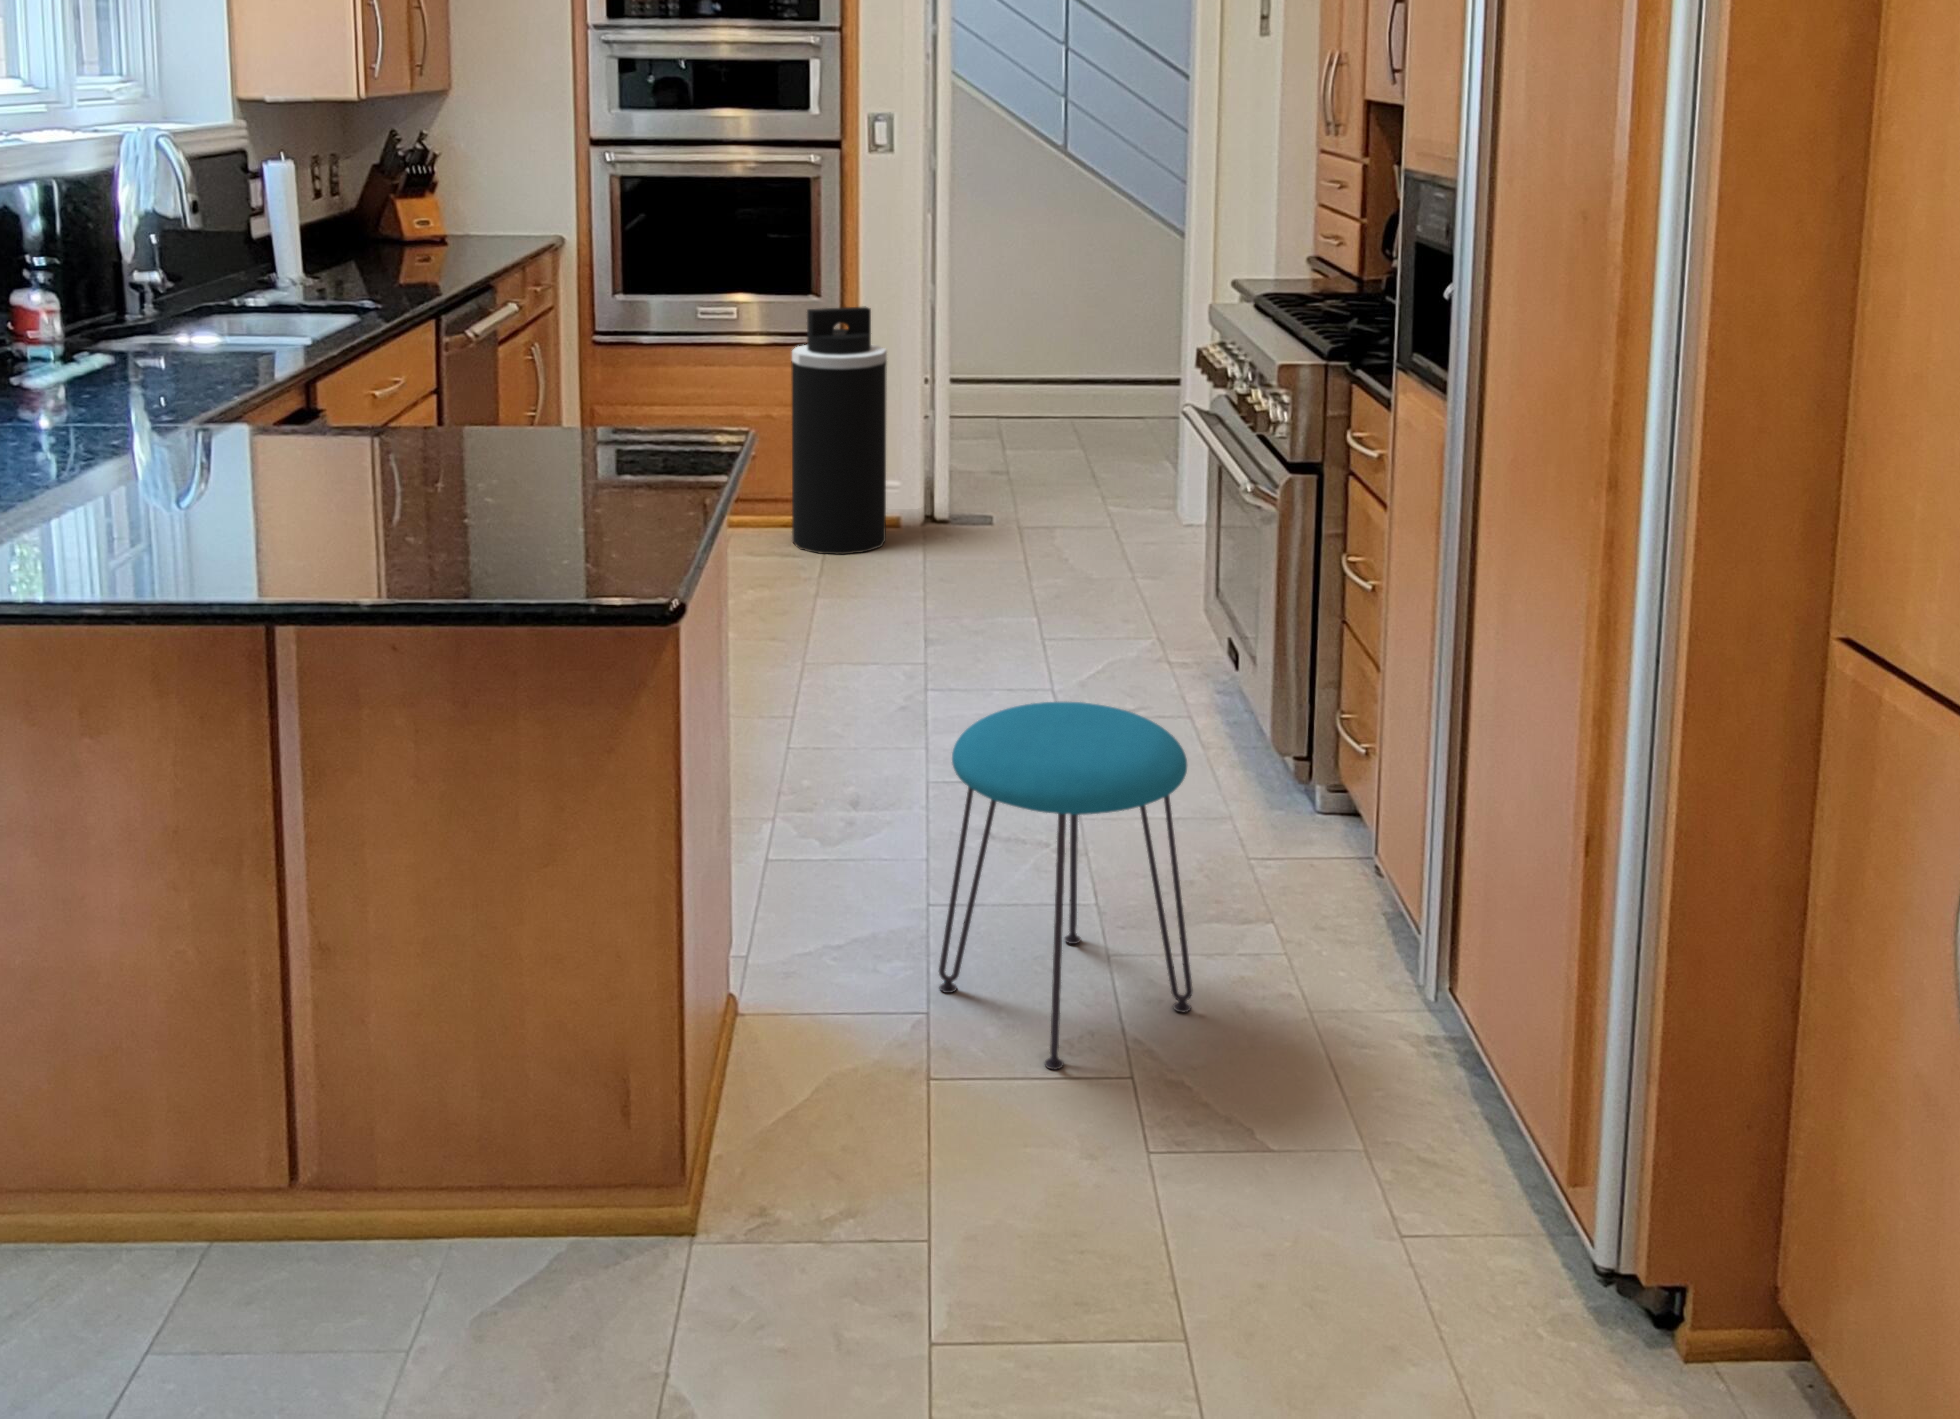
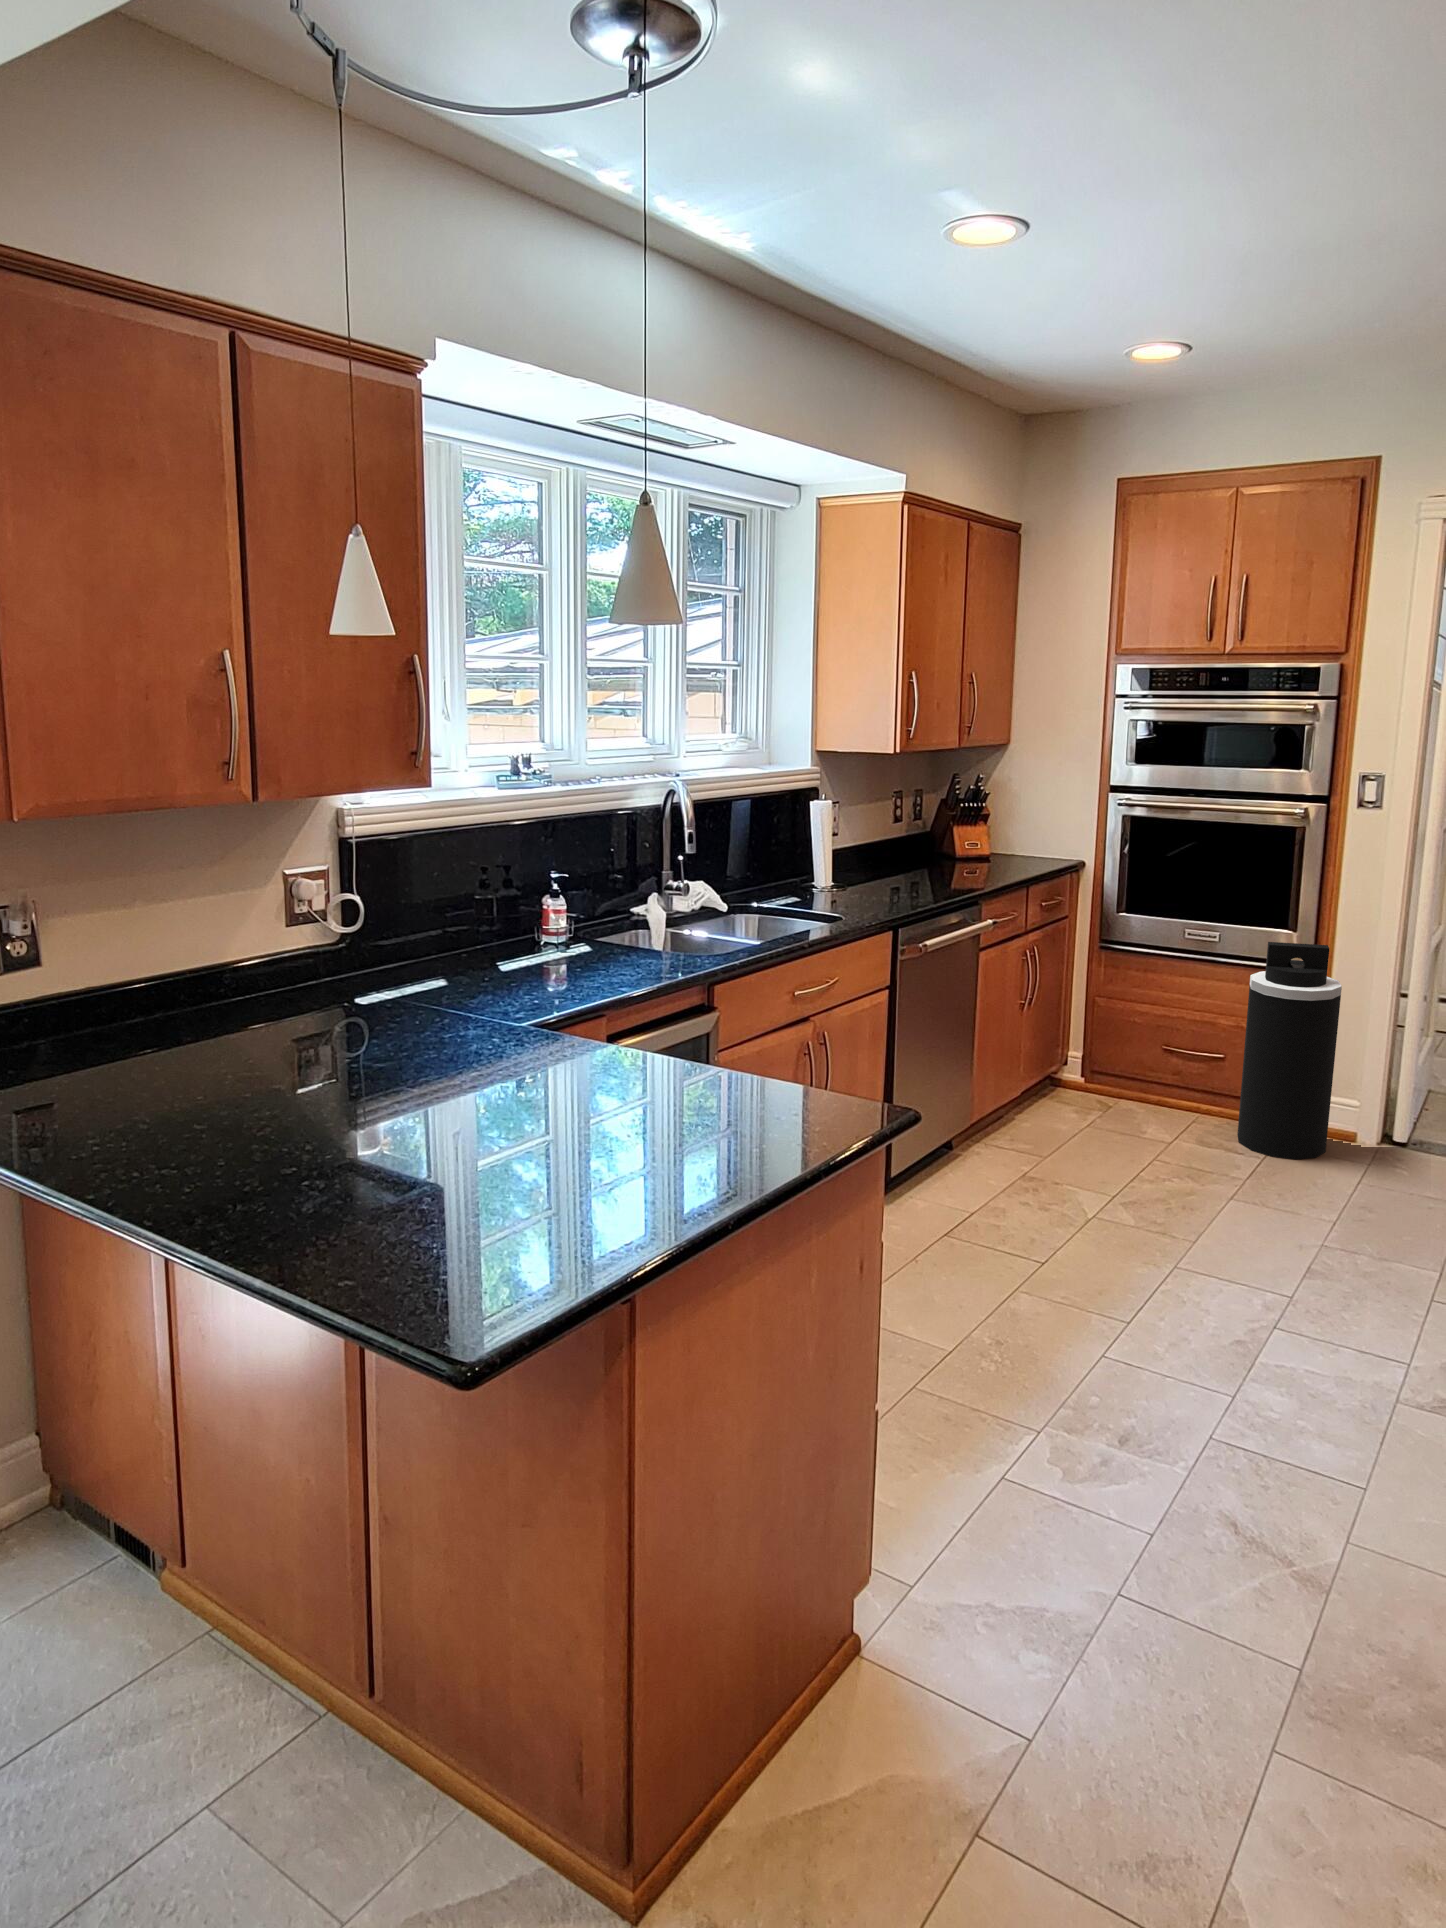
stool: present [939,702,1193,1070] -> none [973,1389,1205,1748]

